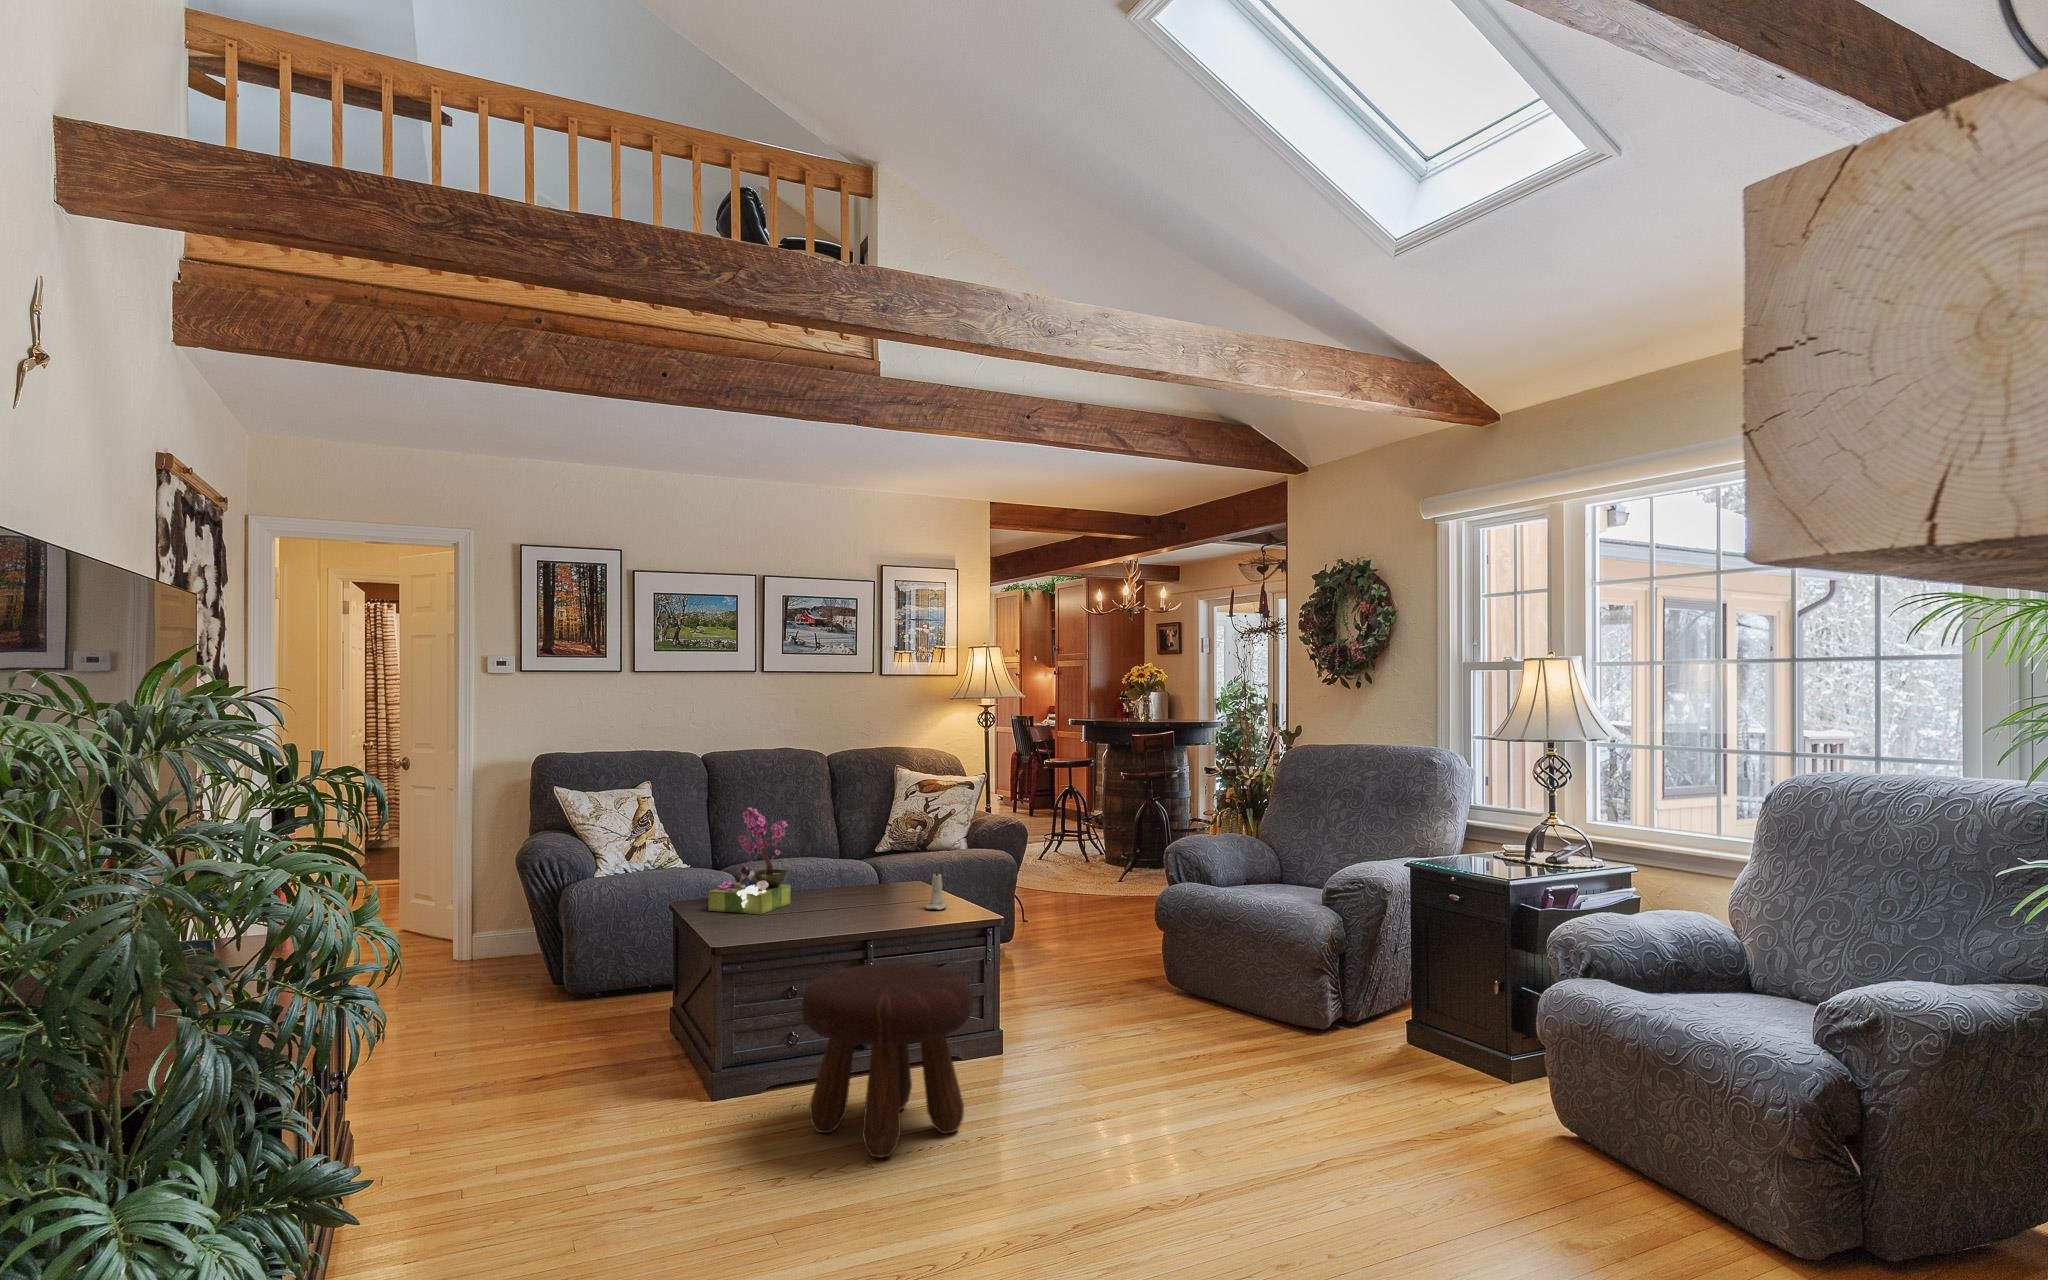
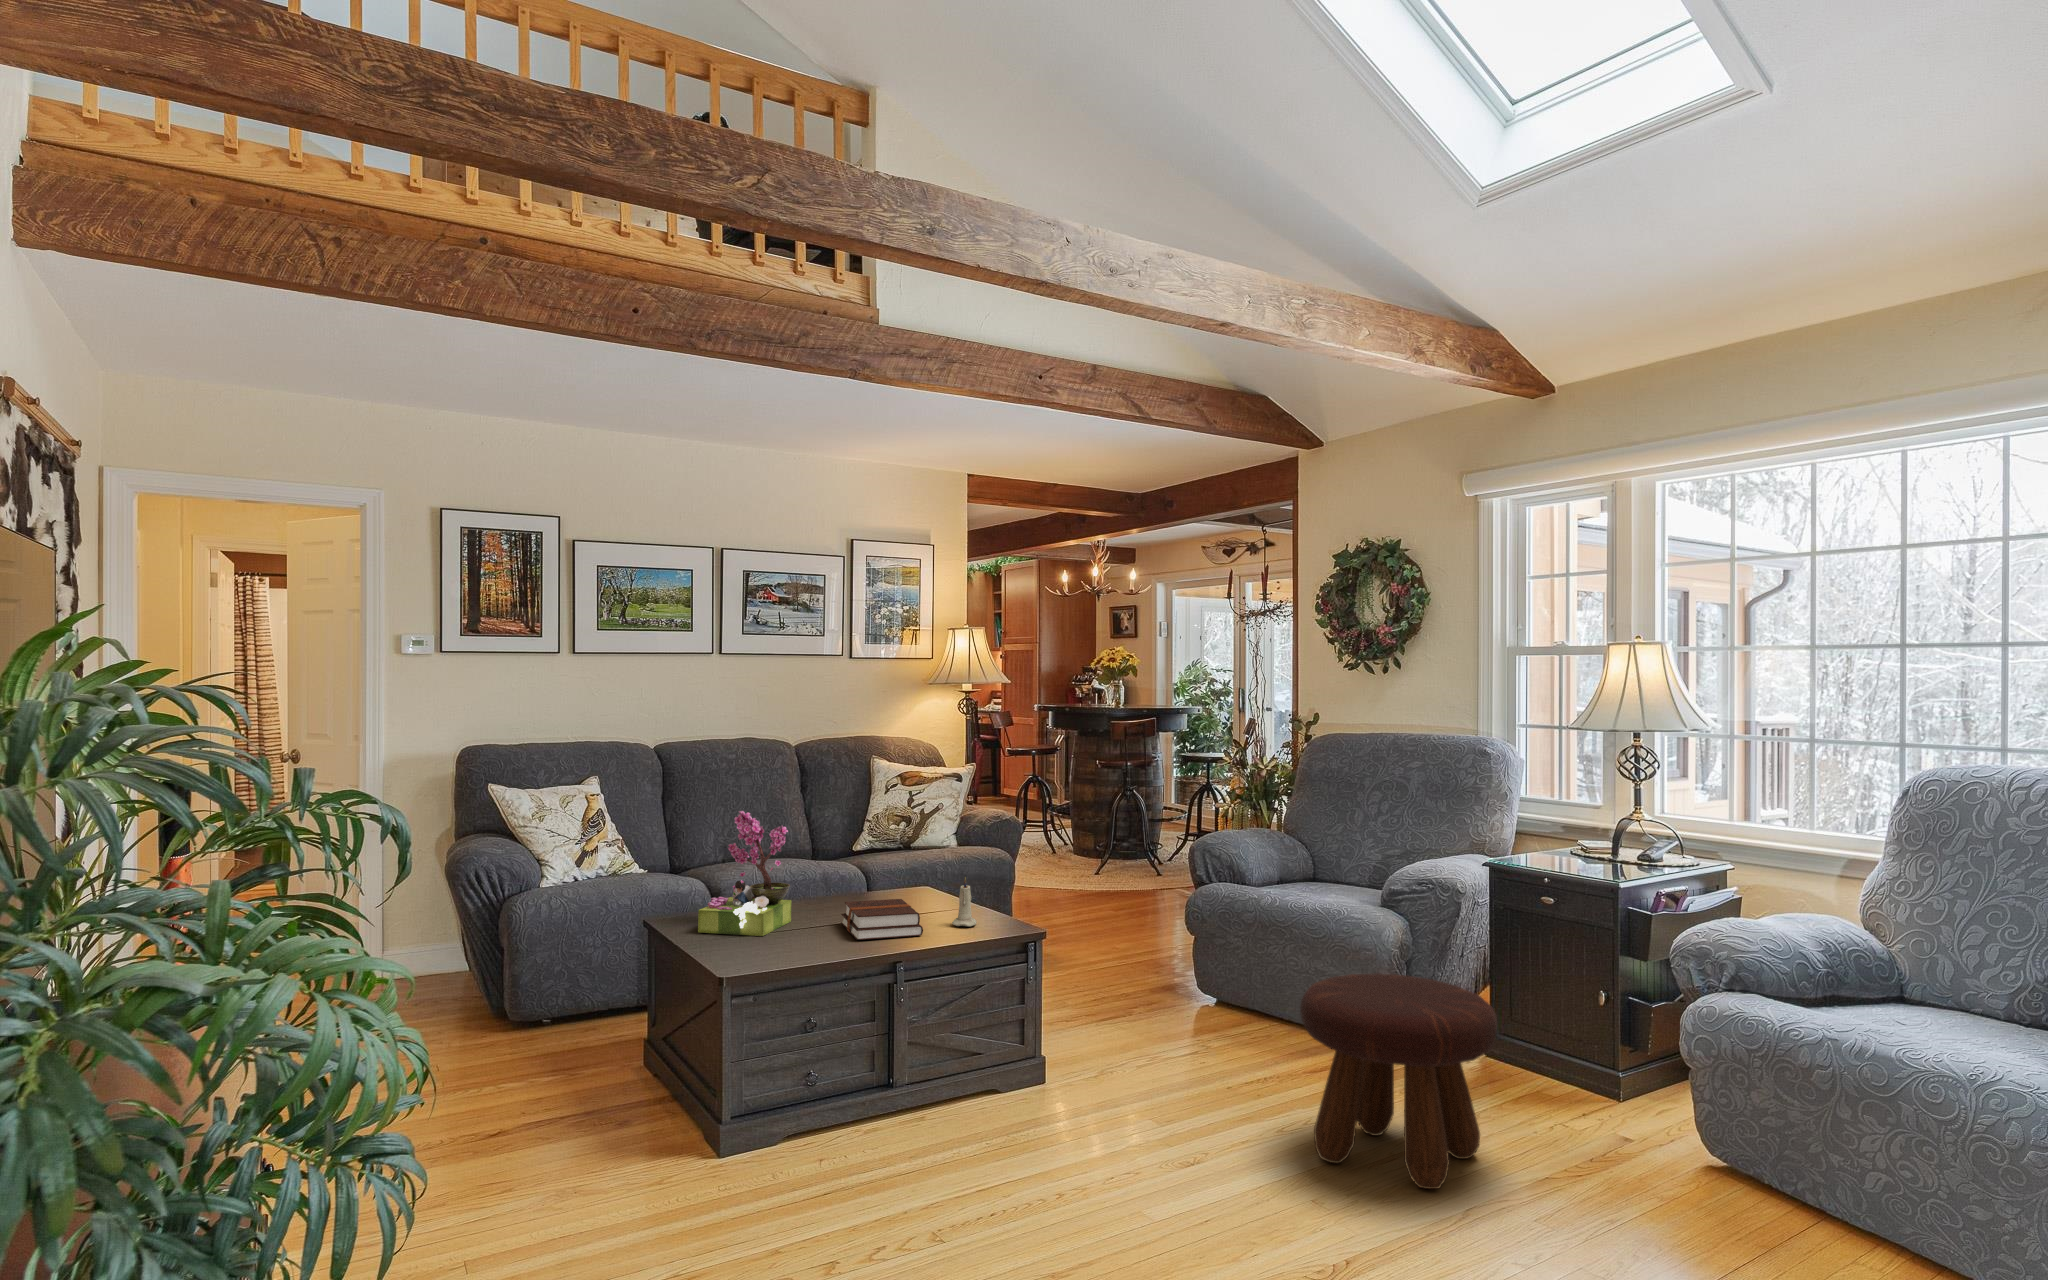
hardback book: none [832,885,896,919] -> present [841,899,923,940]
footstool: present [802,963,973,1157] -> present [1300,974,1497,1189]

